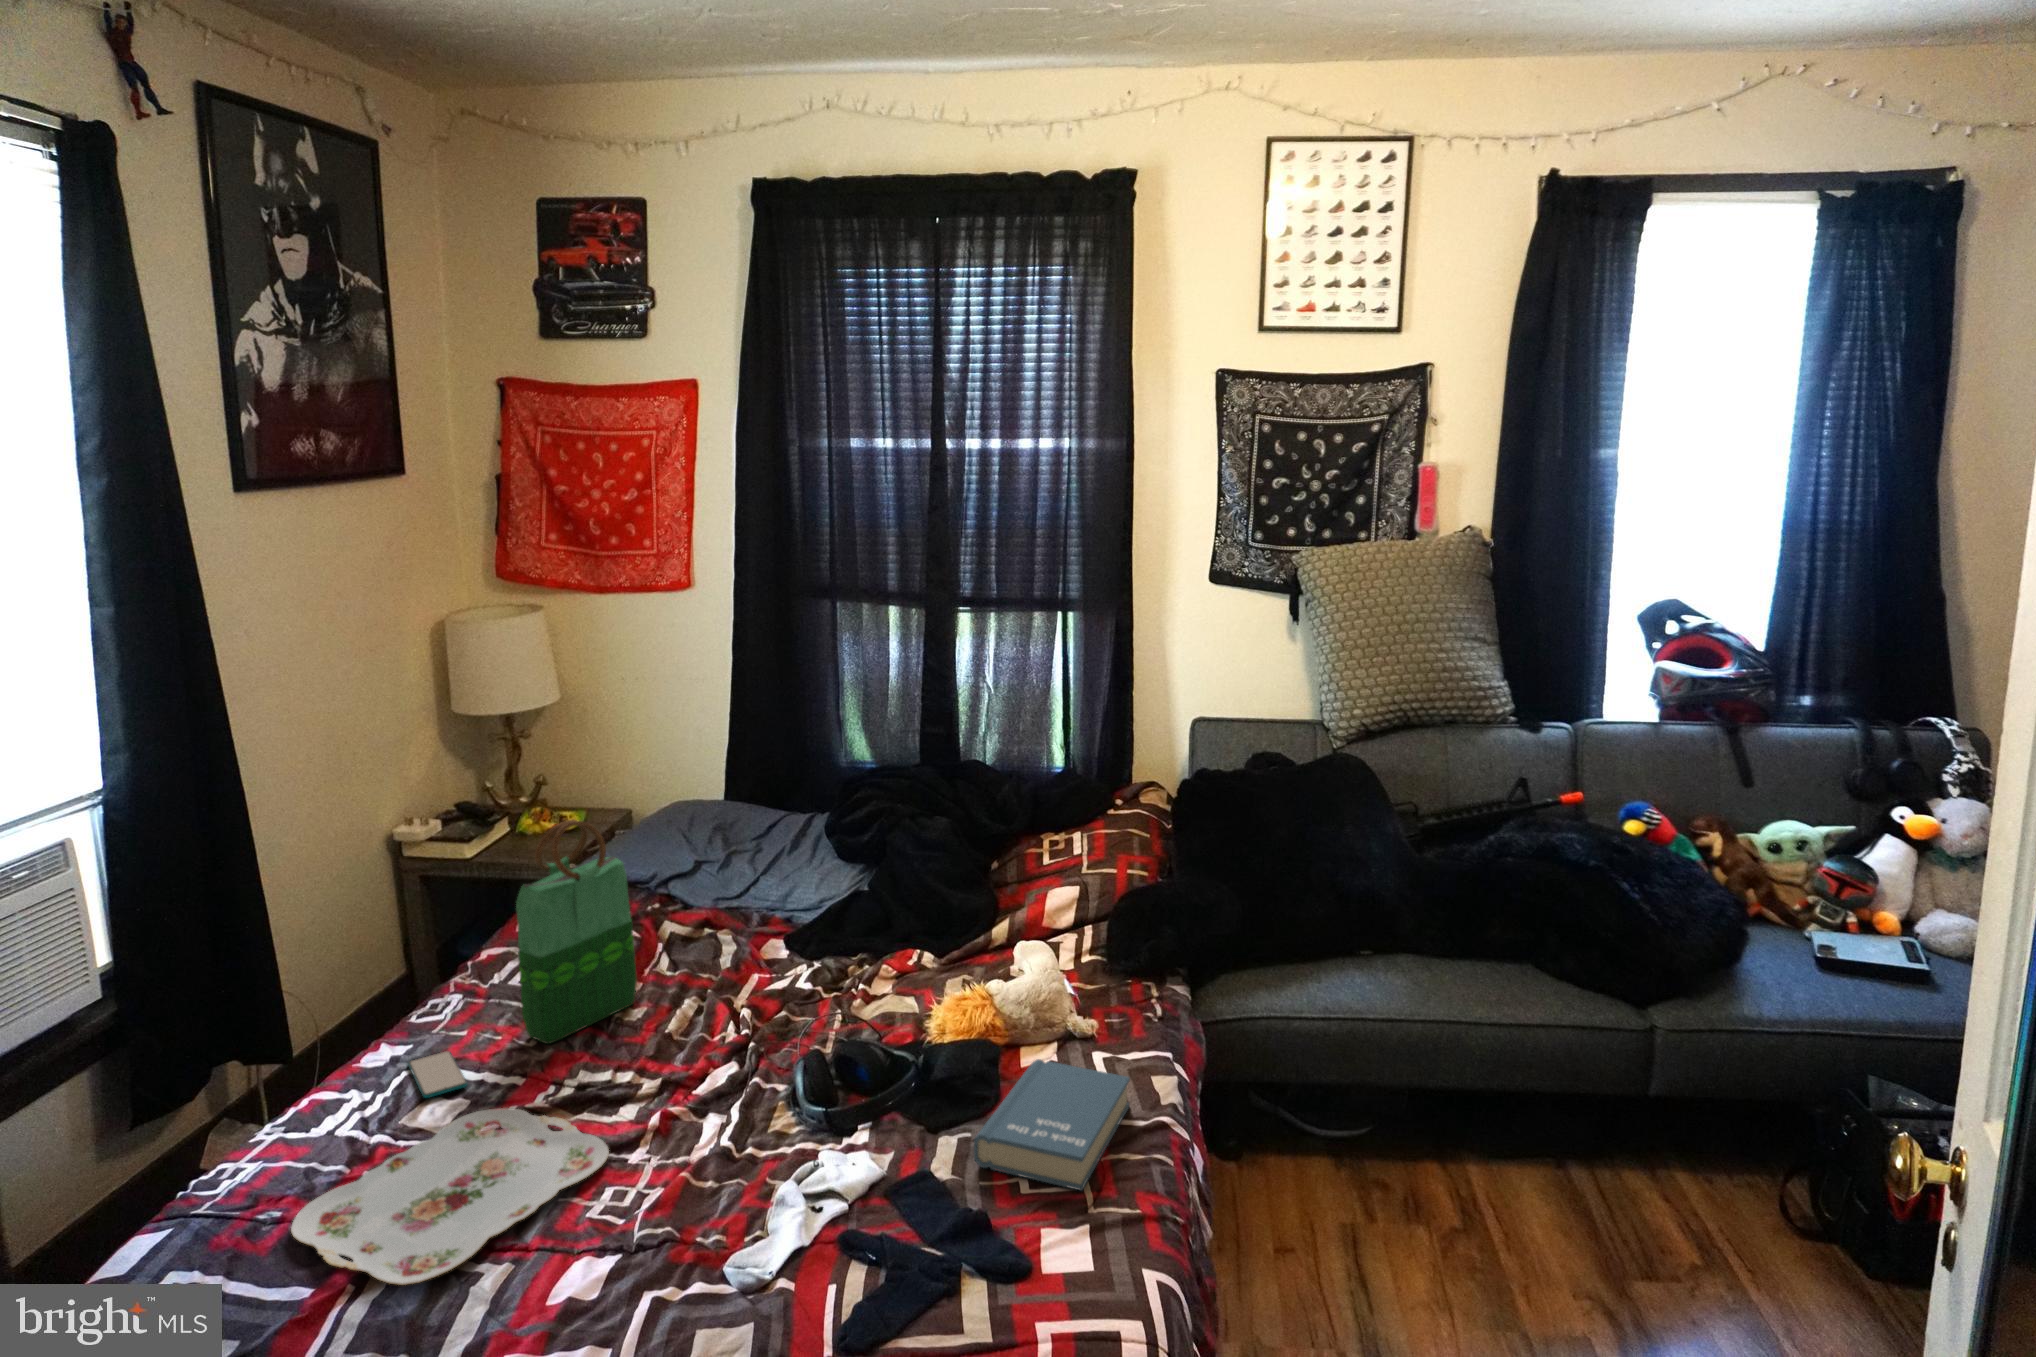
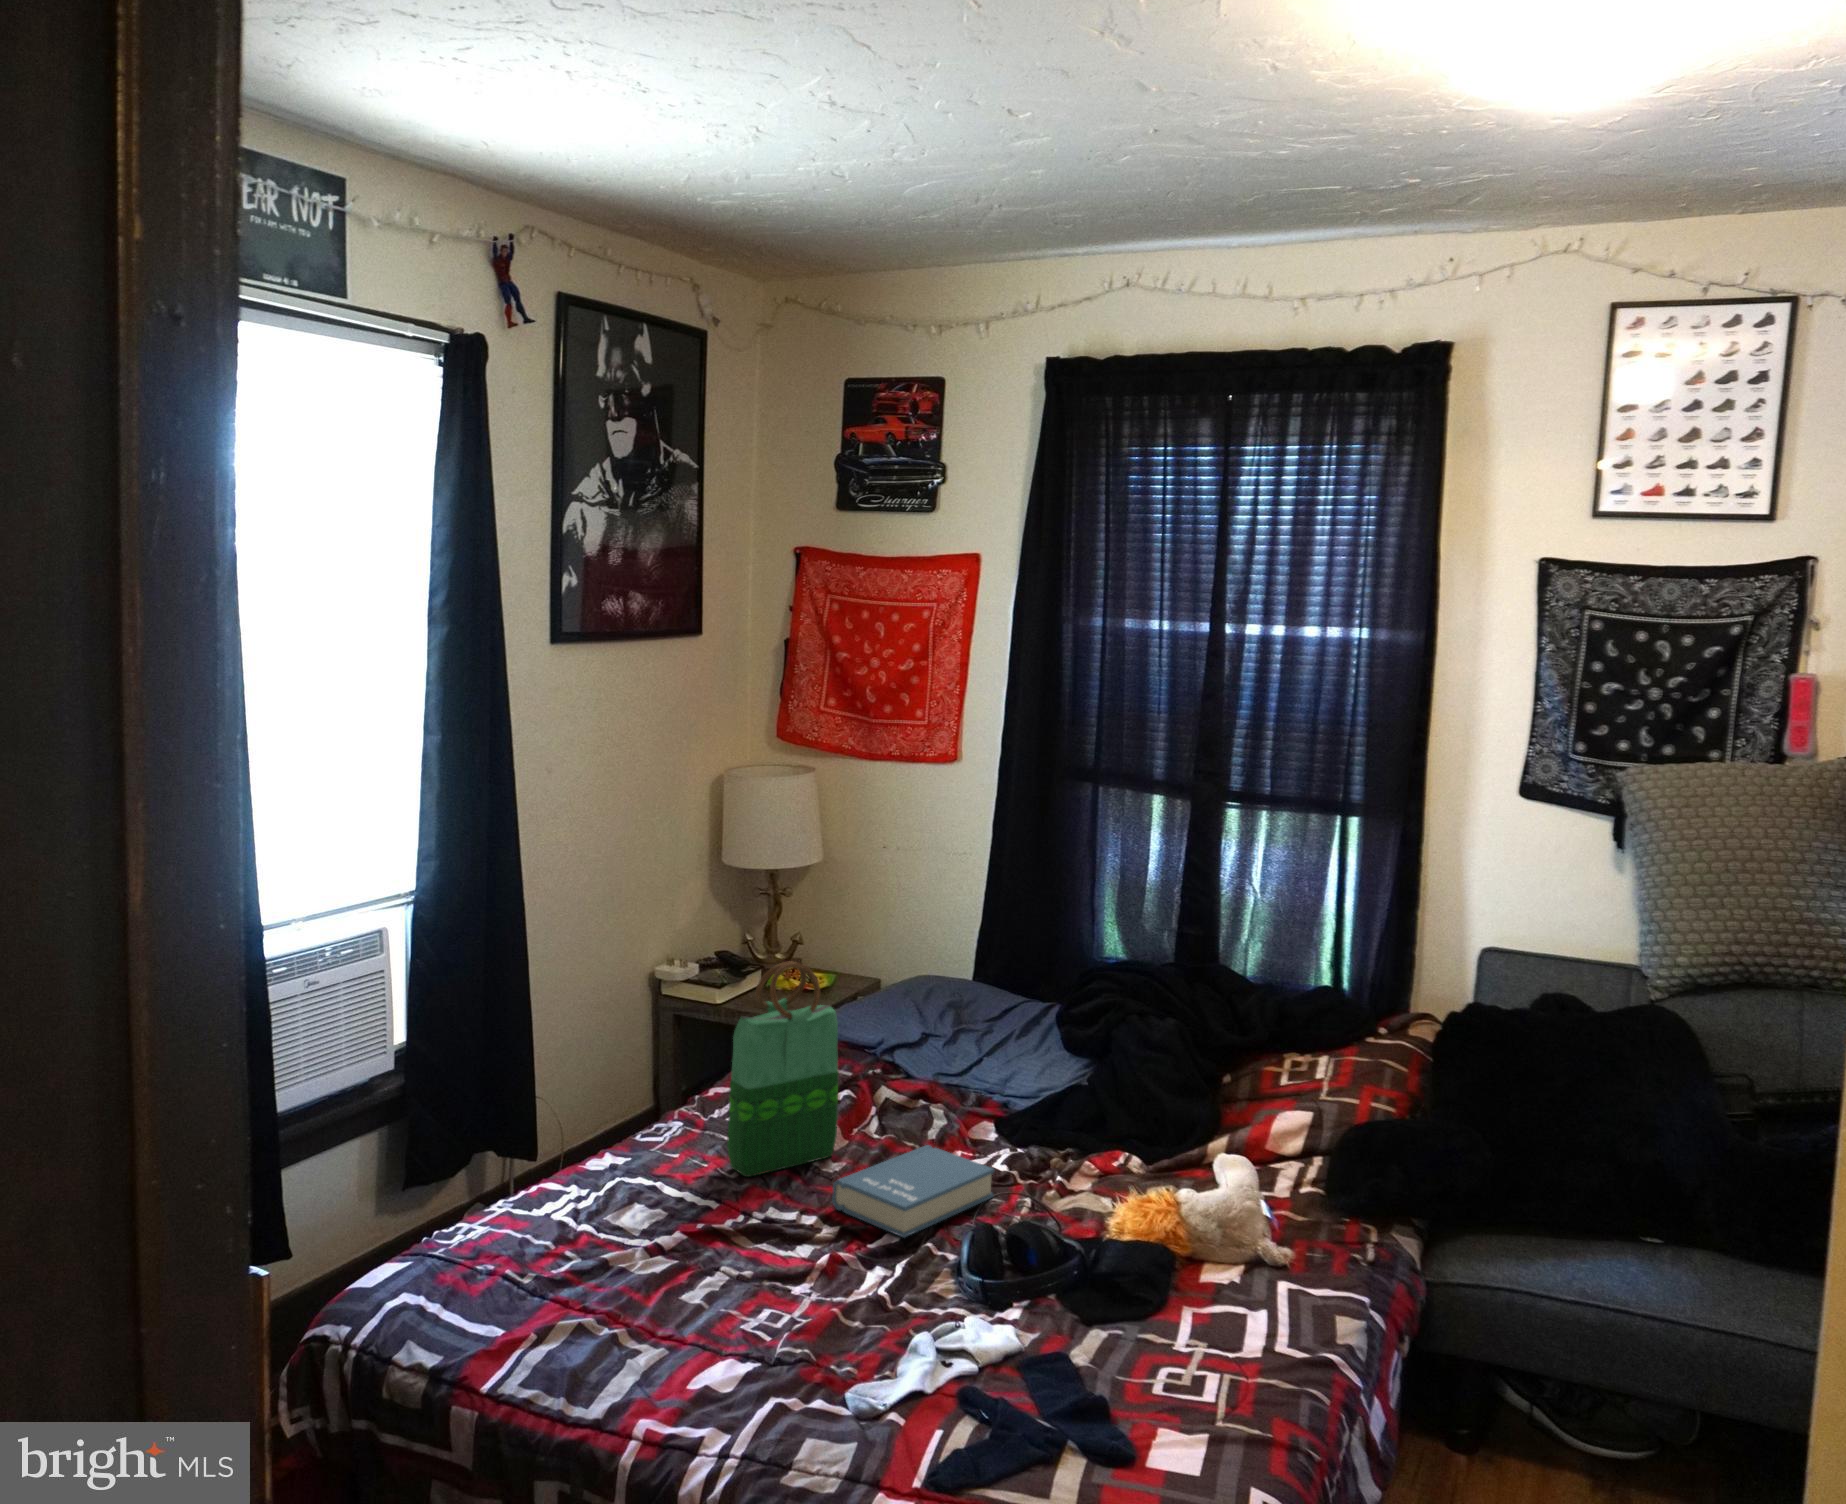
smartphone: present [408,1051,467,1098] -> none [624,1166,669,1202]
book: present [974,1059,1130,1190] -> present [832,1145,995,1237]
serving tray: present [291,1108,609,1285] -> none [501,1220,775,1345]

